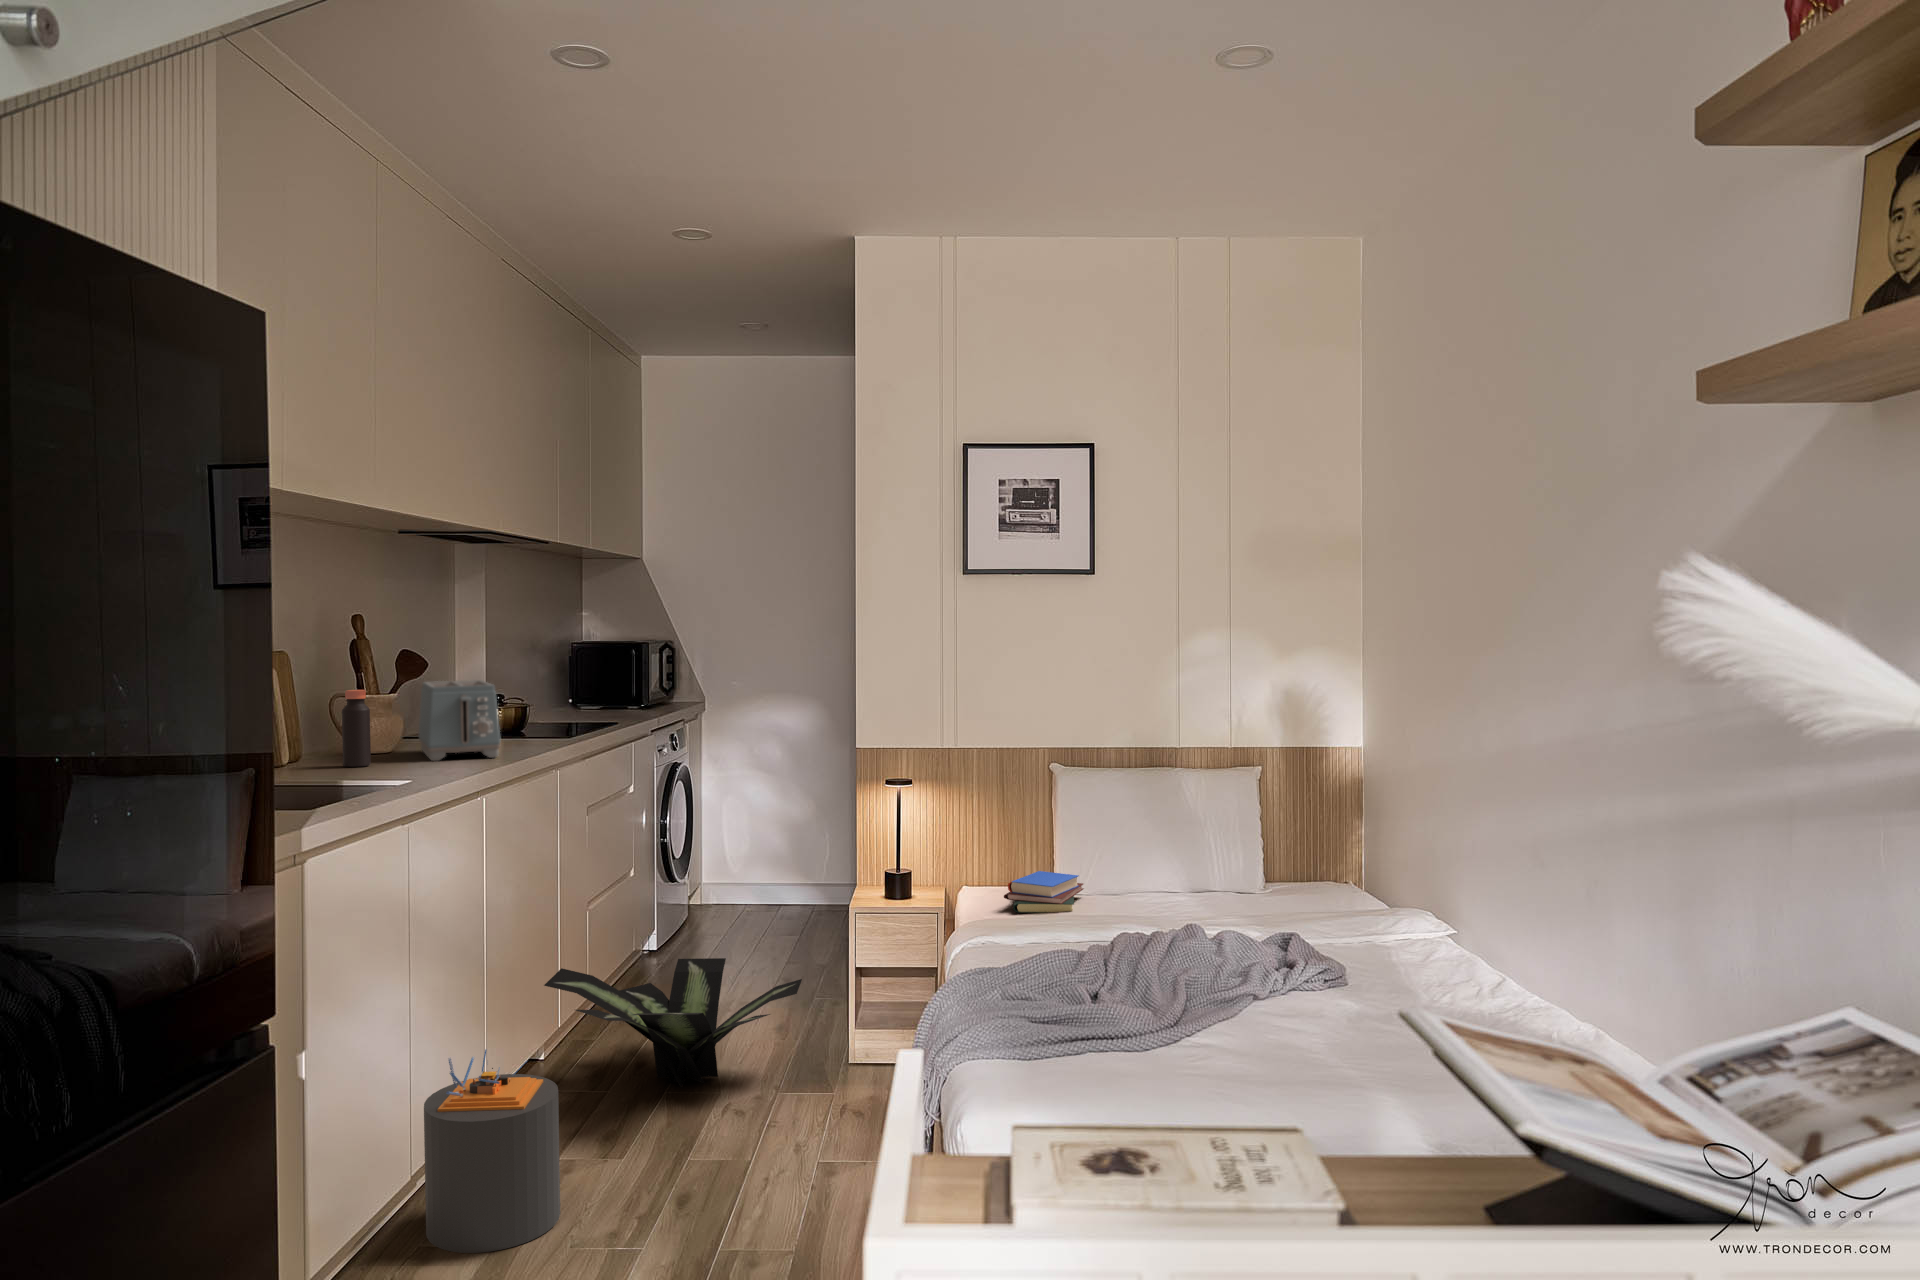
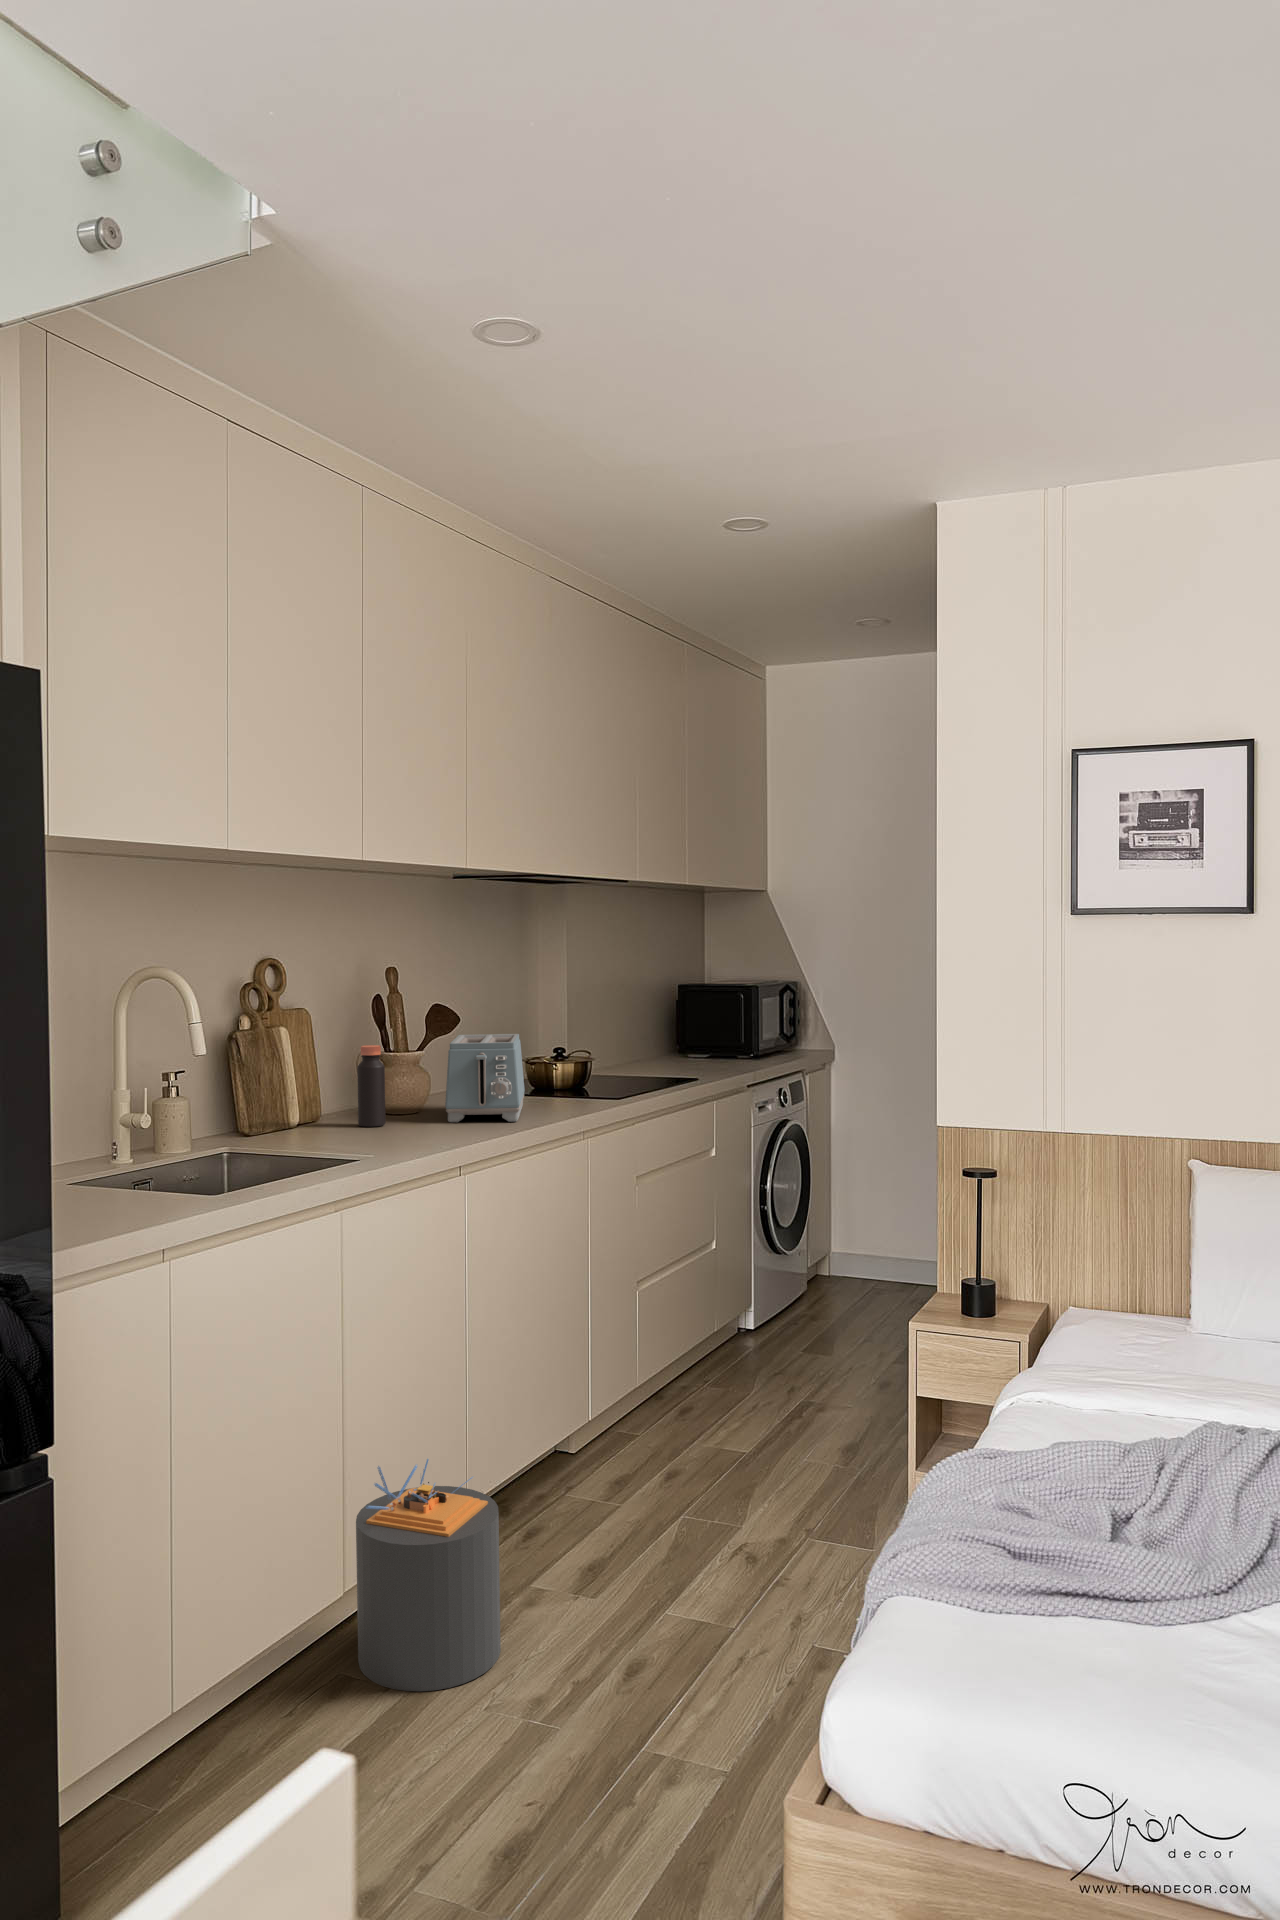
book: present [1004,871,1084,913] -> none [1089,1309,1211,1375]
potted plant: present [544,958,802,1088] -> none [557,1358,849,1517]

